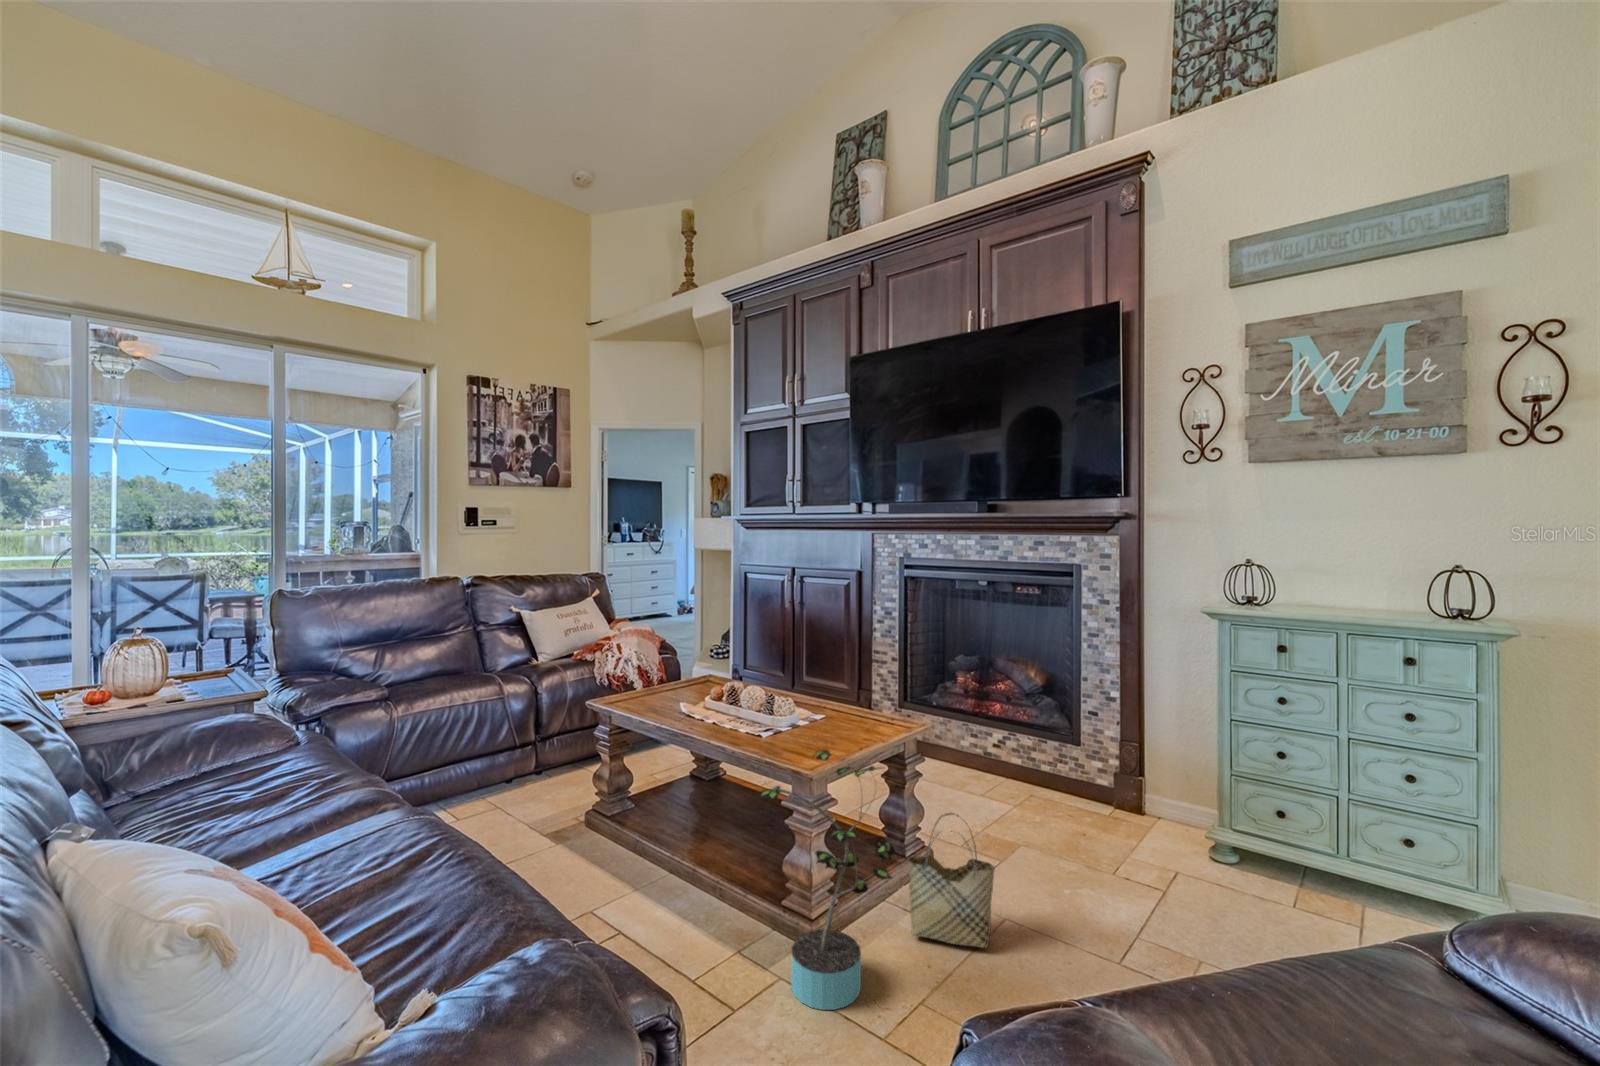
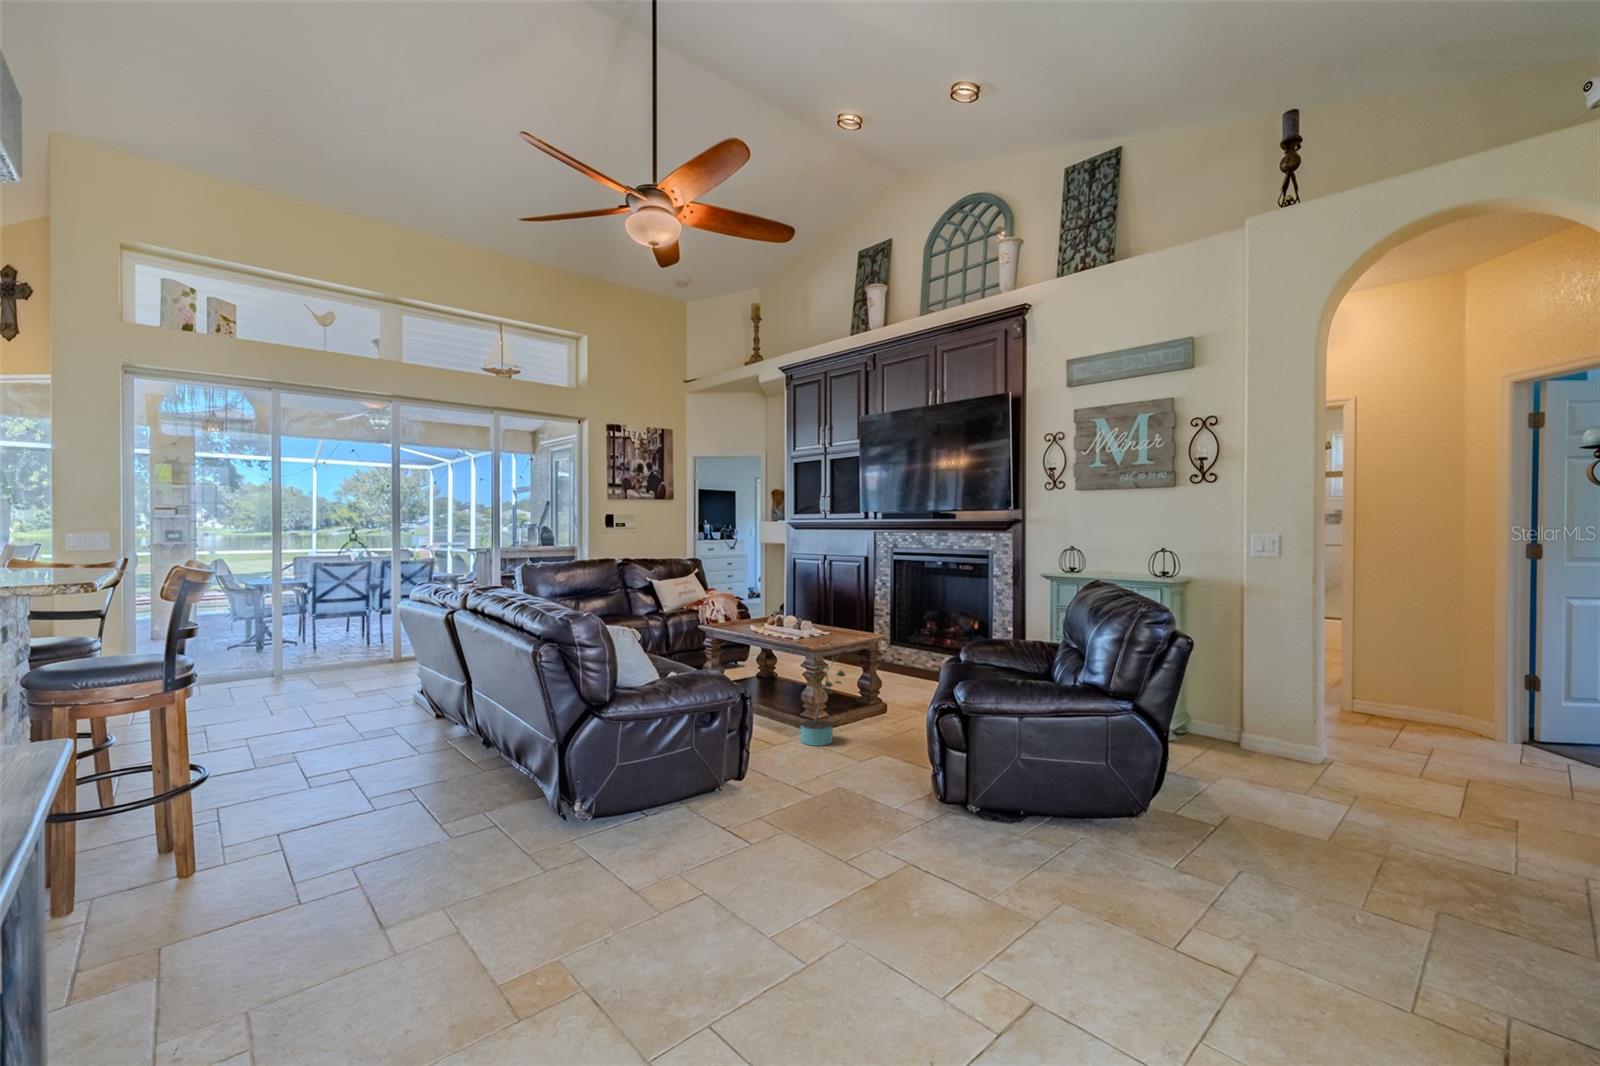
woven basket: present [908,813,995,948] -> none [861,673,904,734]

